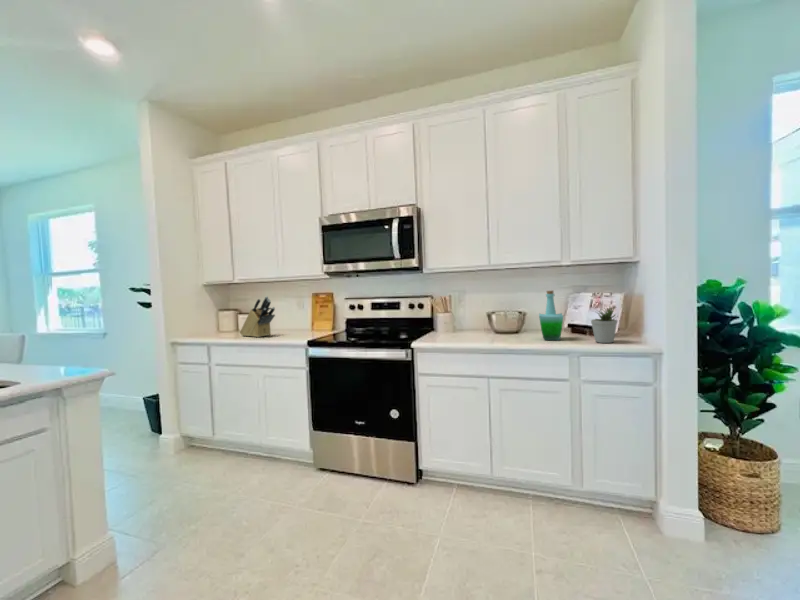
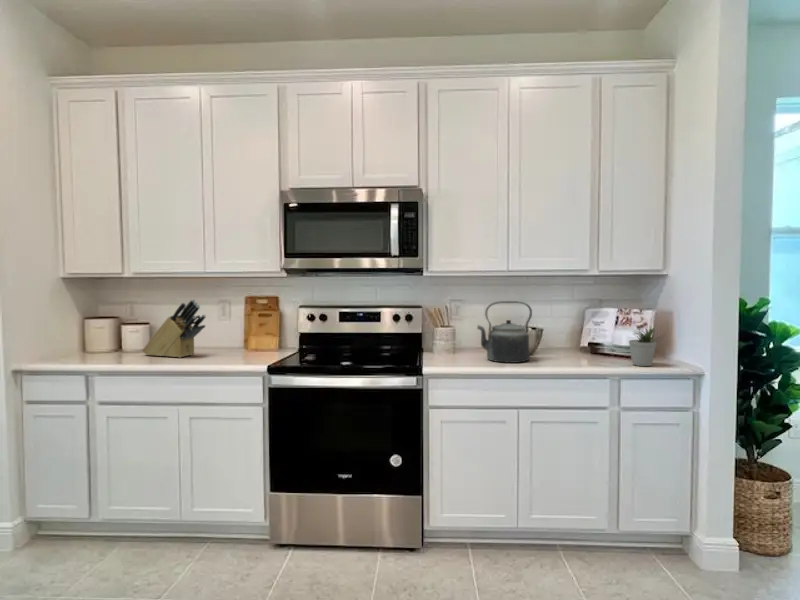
kettle: none [460,289,507,340] -> present [477,301,532,363]
bottle: present [539,291,563,340] -> none [567,306,600,363]

